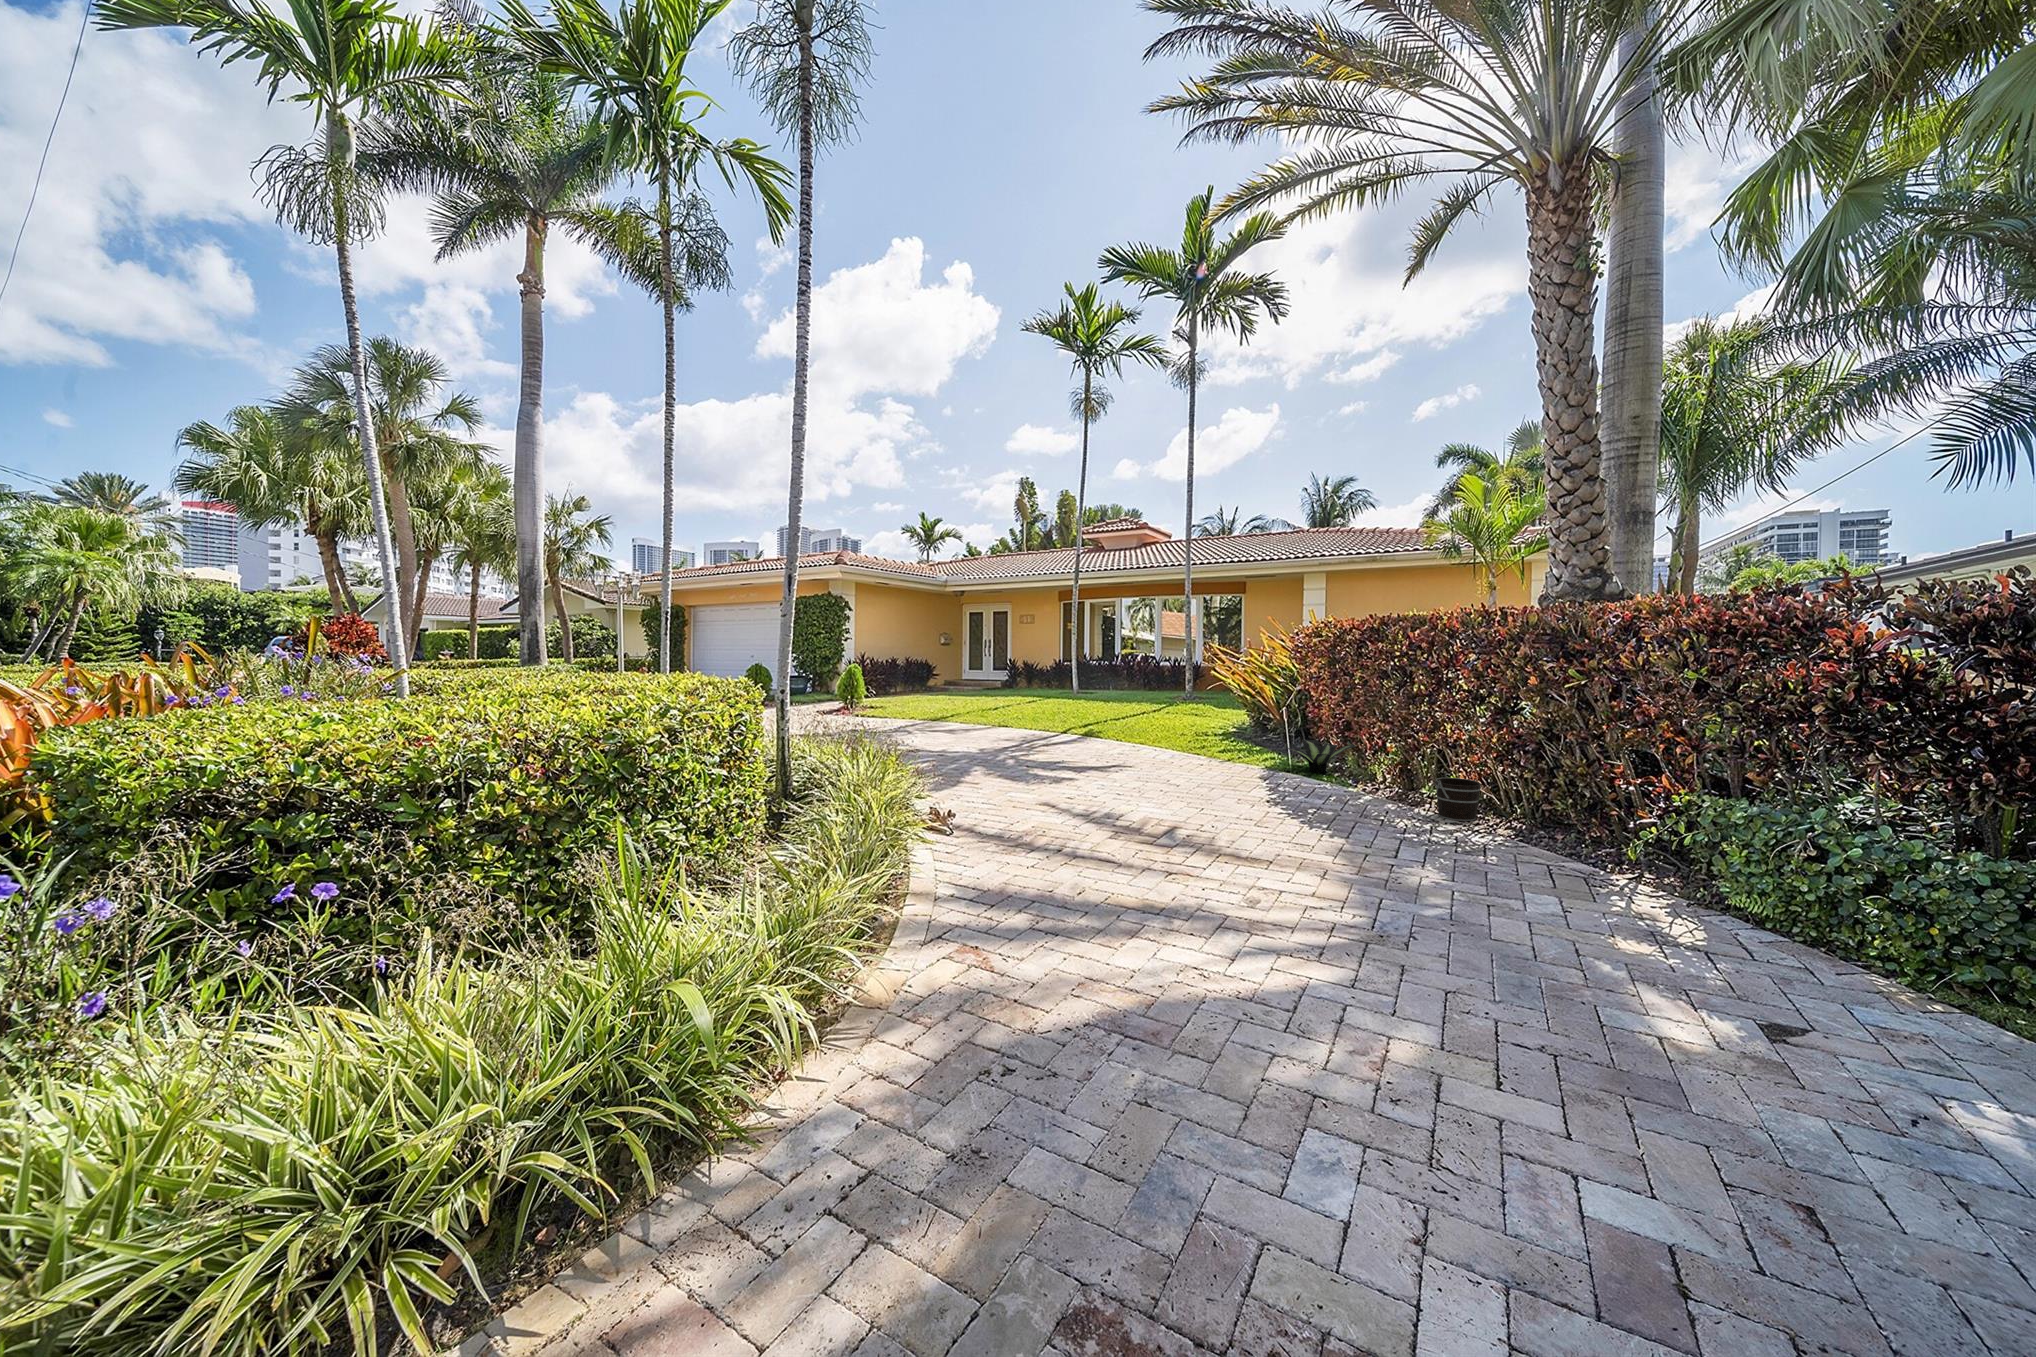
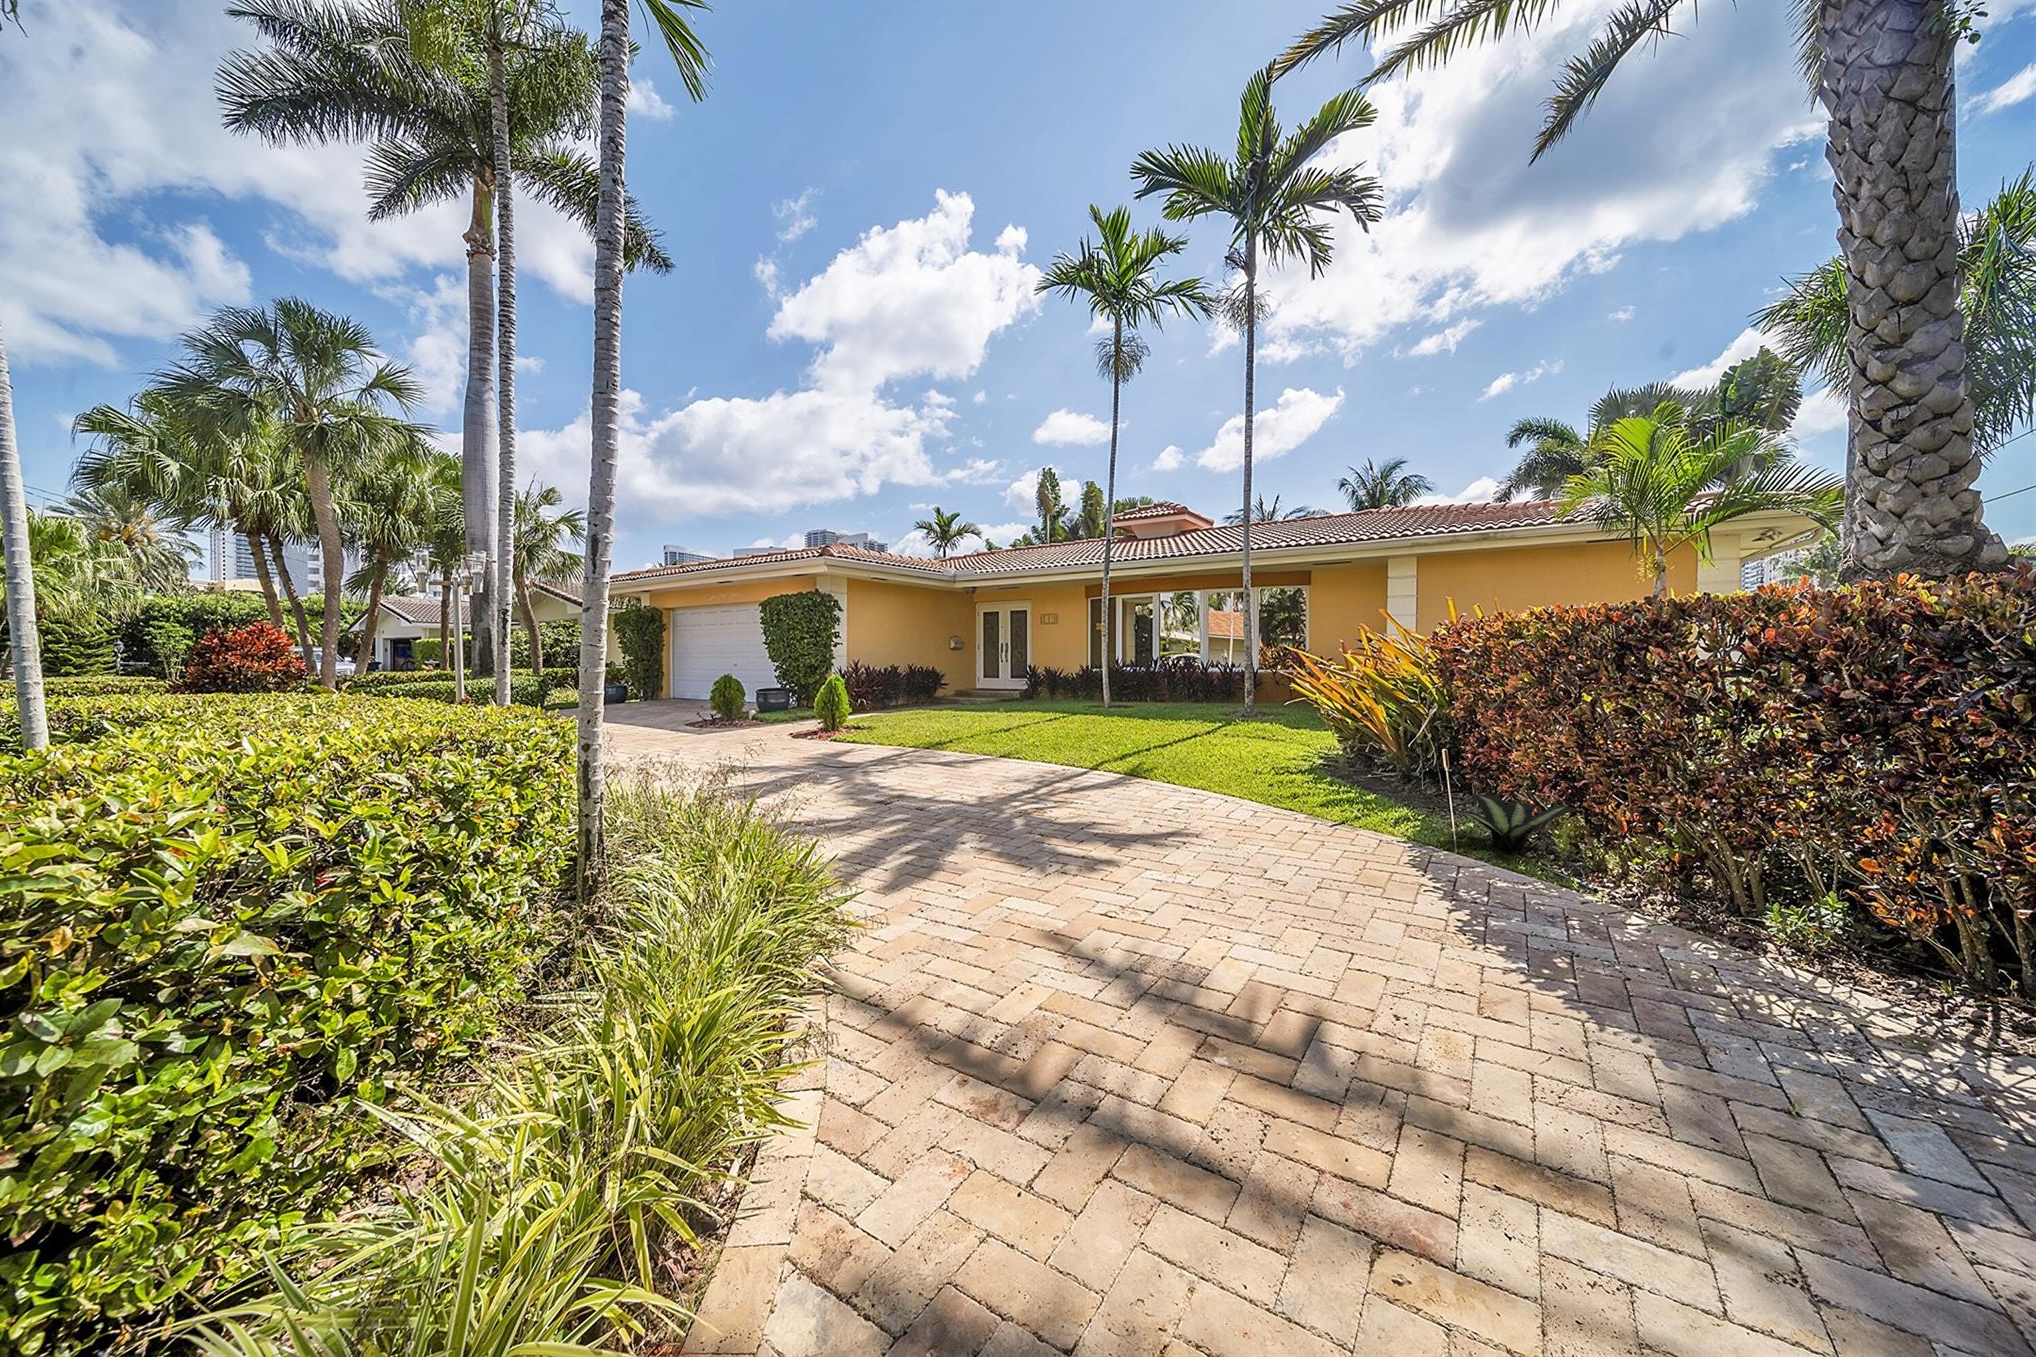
bucket: present [1436,777,1481,821] -> none [1840,902,1964,1003]

